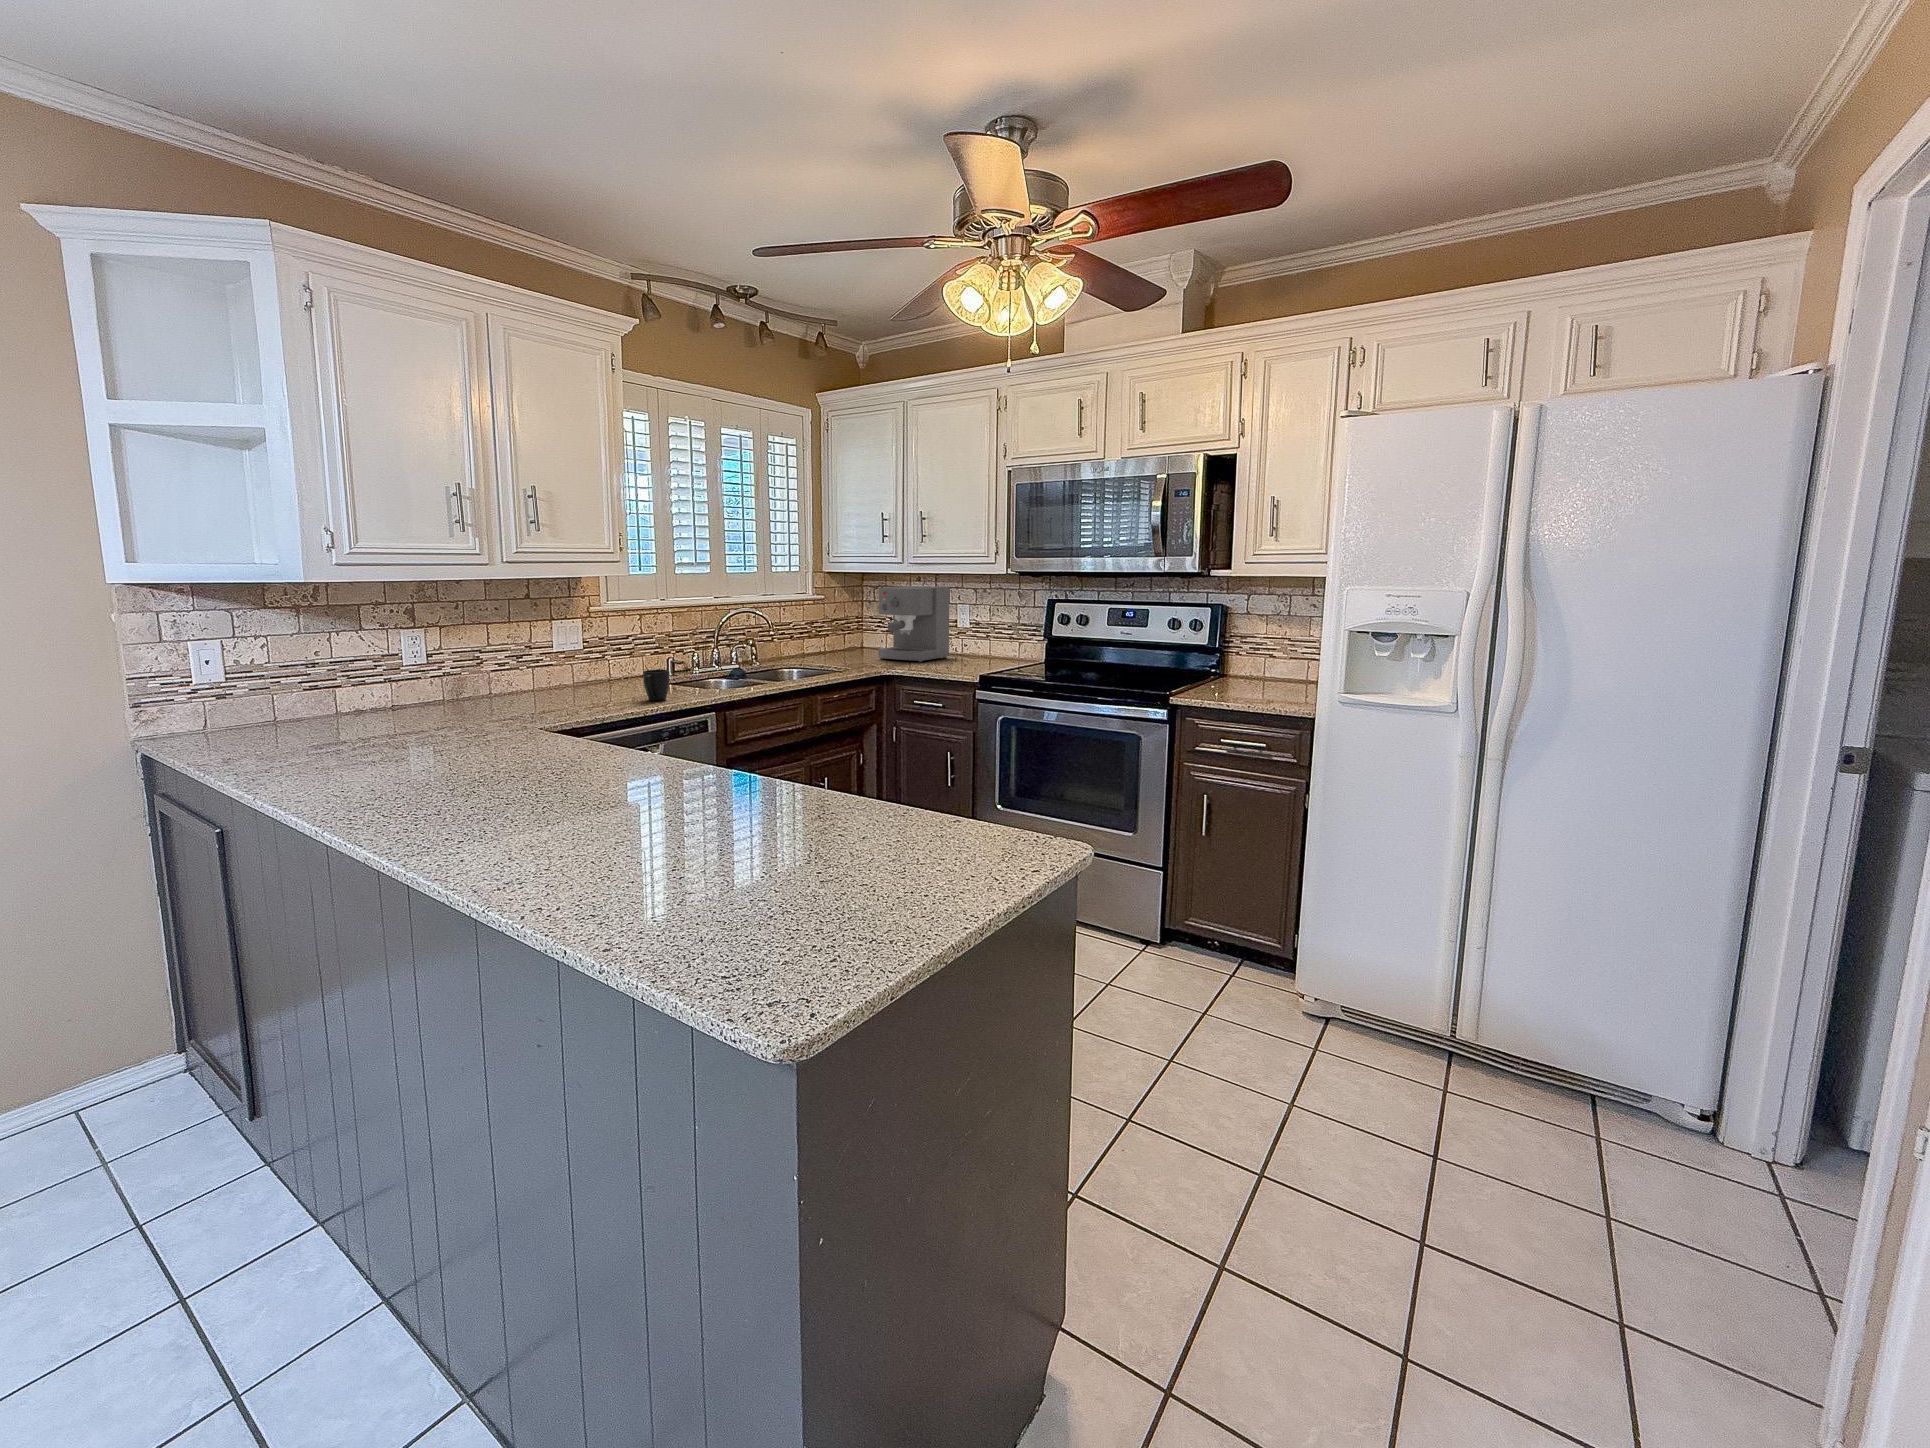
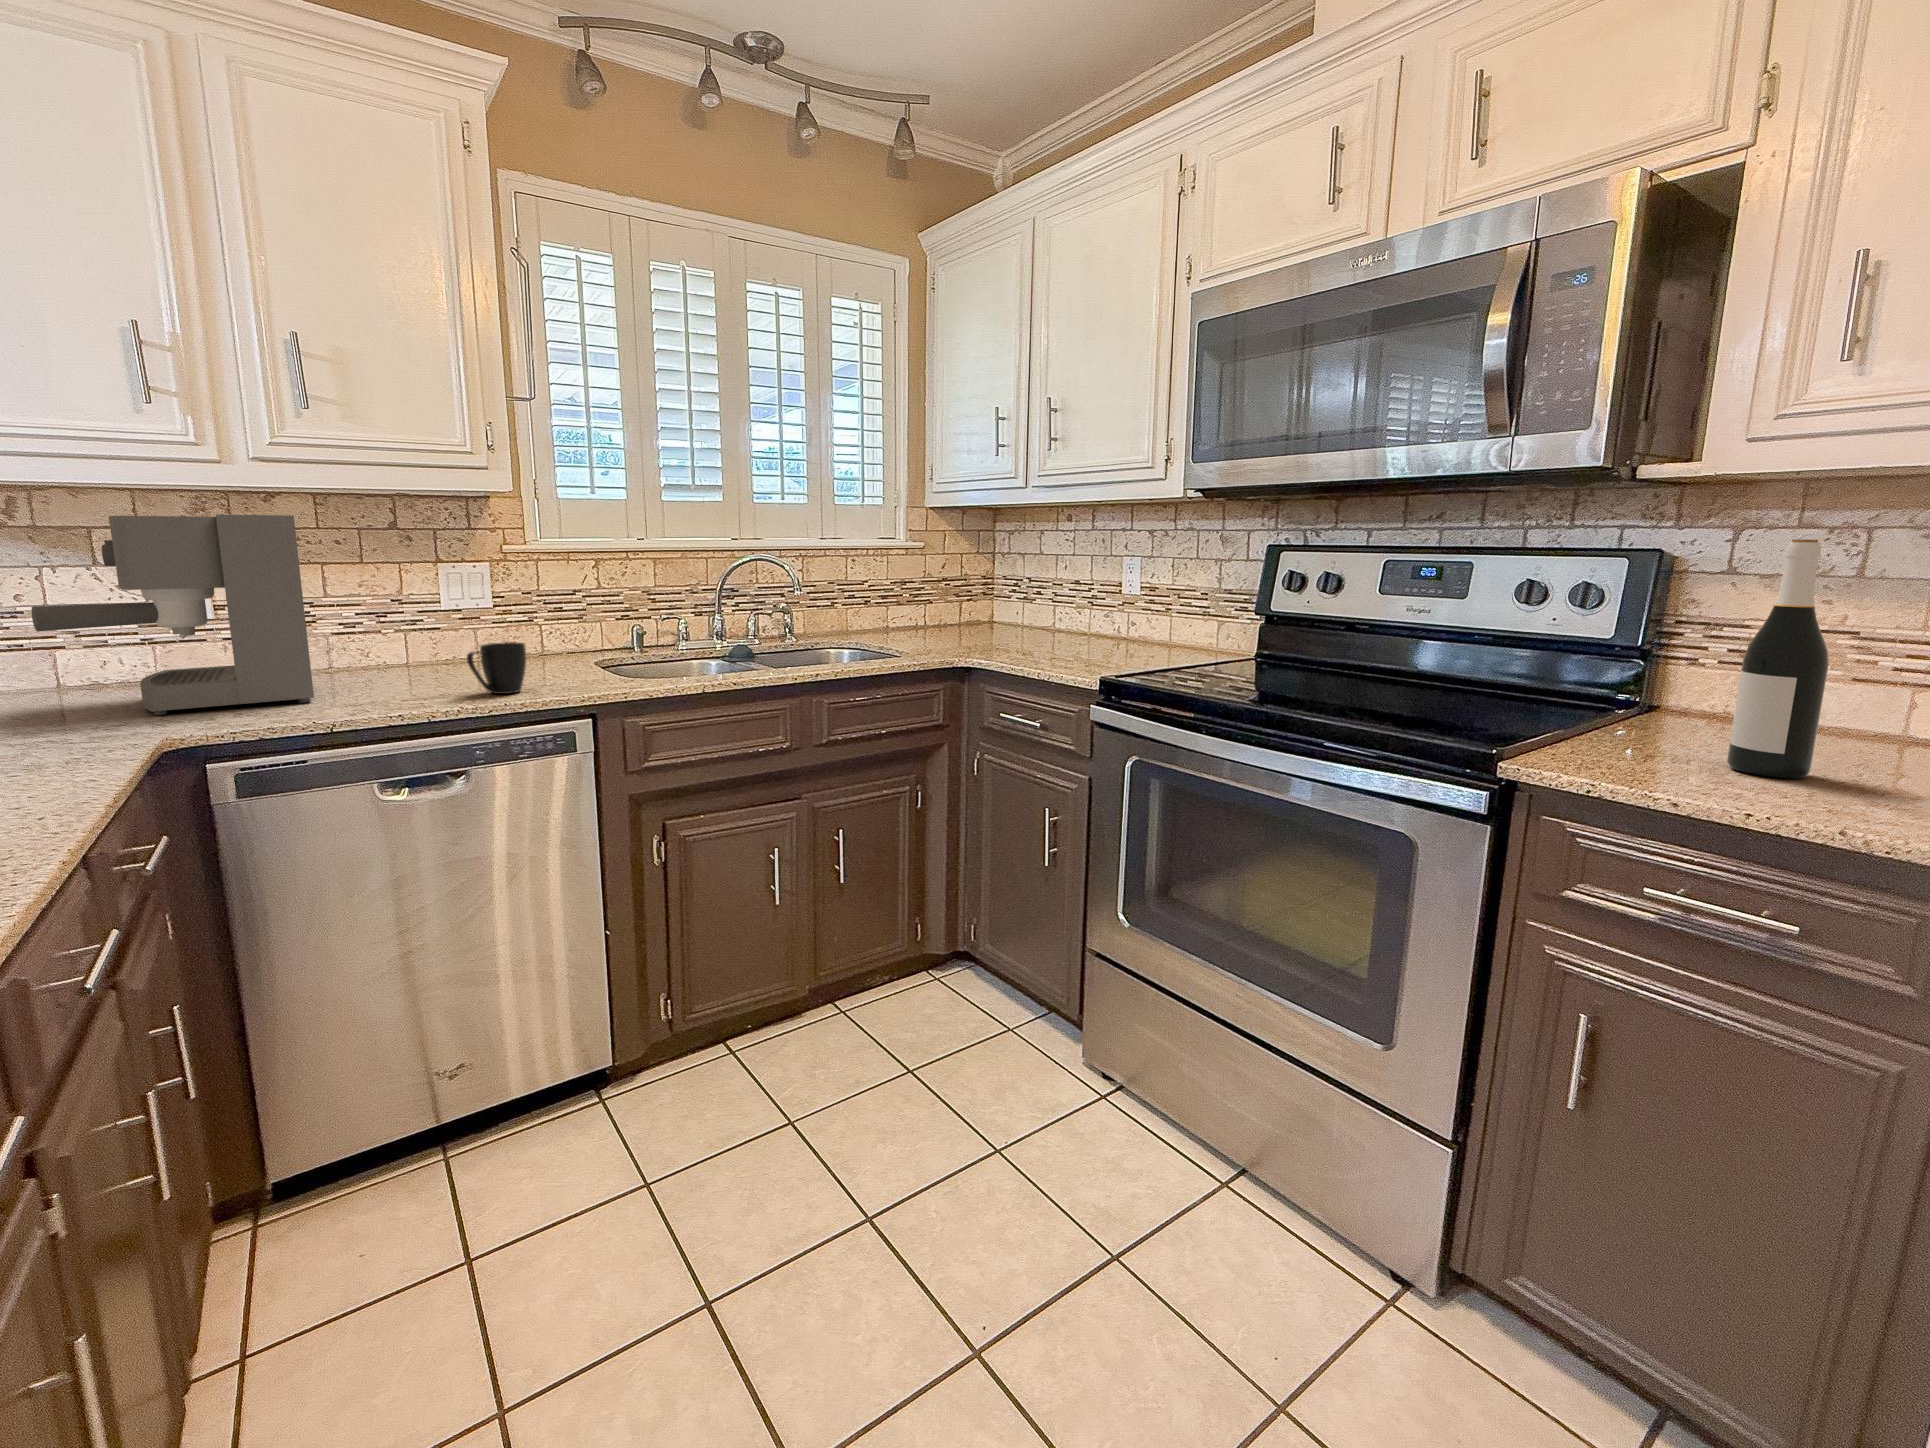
coffee maker: present [878,586,949,662] -> present [32,514,314,715]
wine bottle: none [1247,605,1274,696] -> present [1727,539,1829,778]

